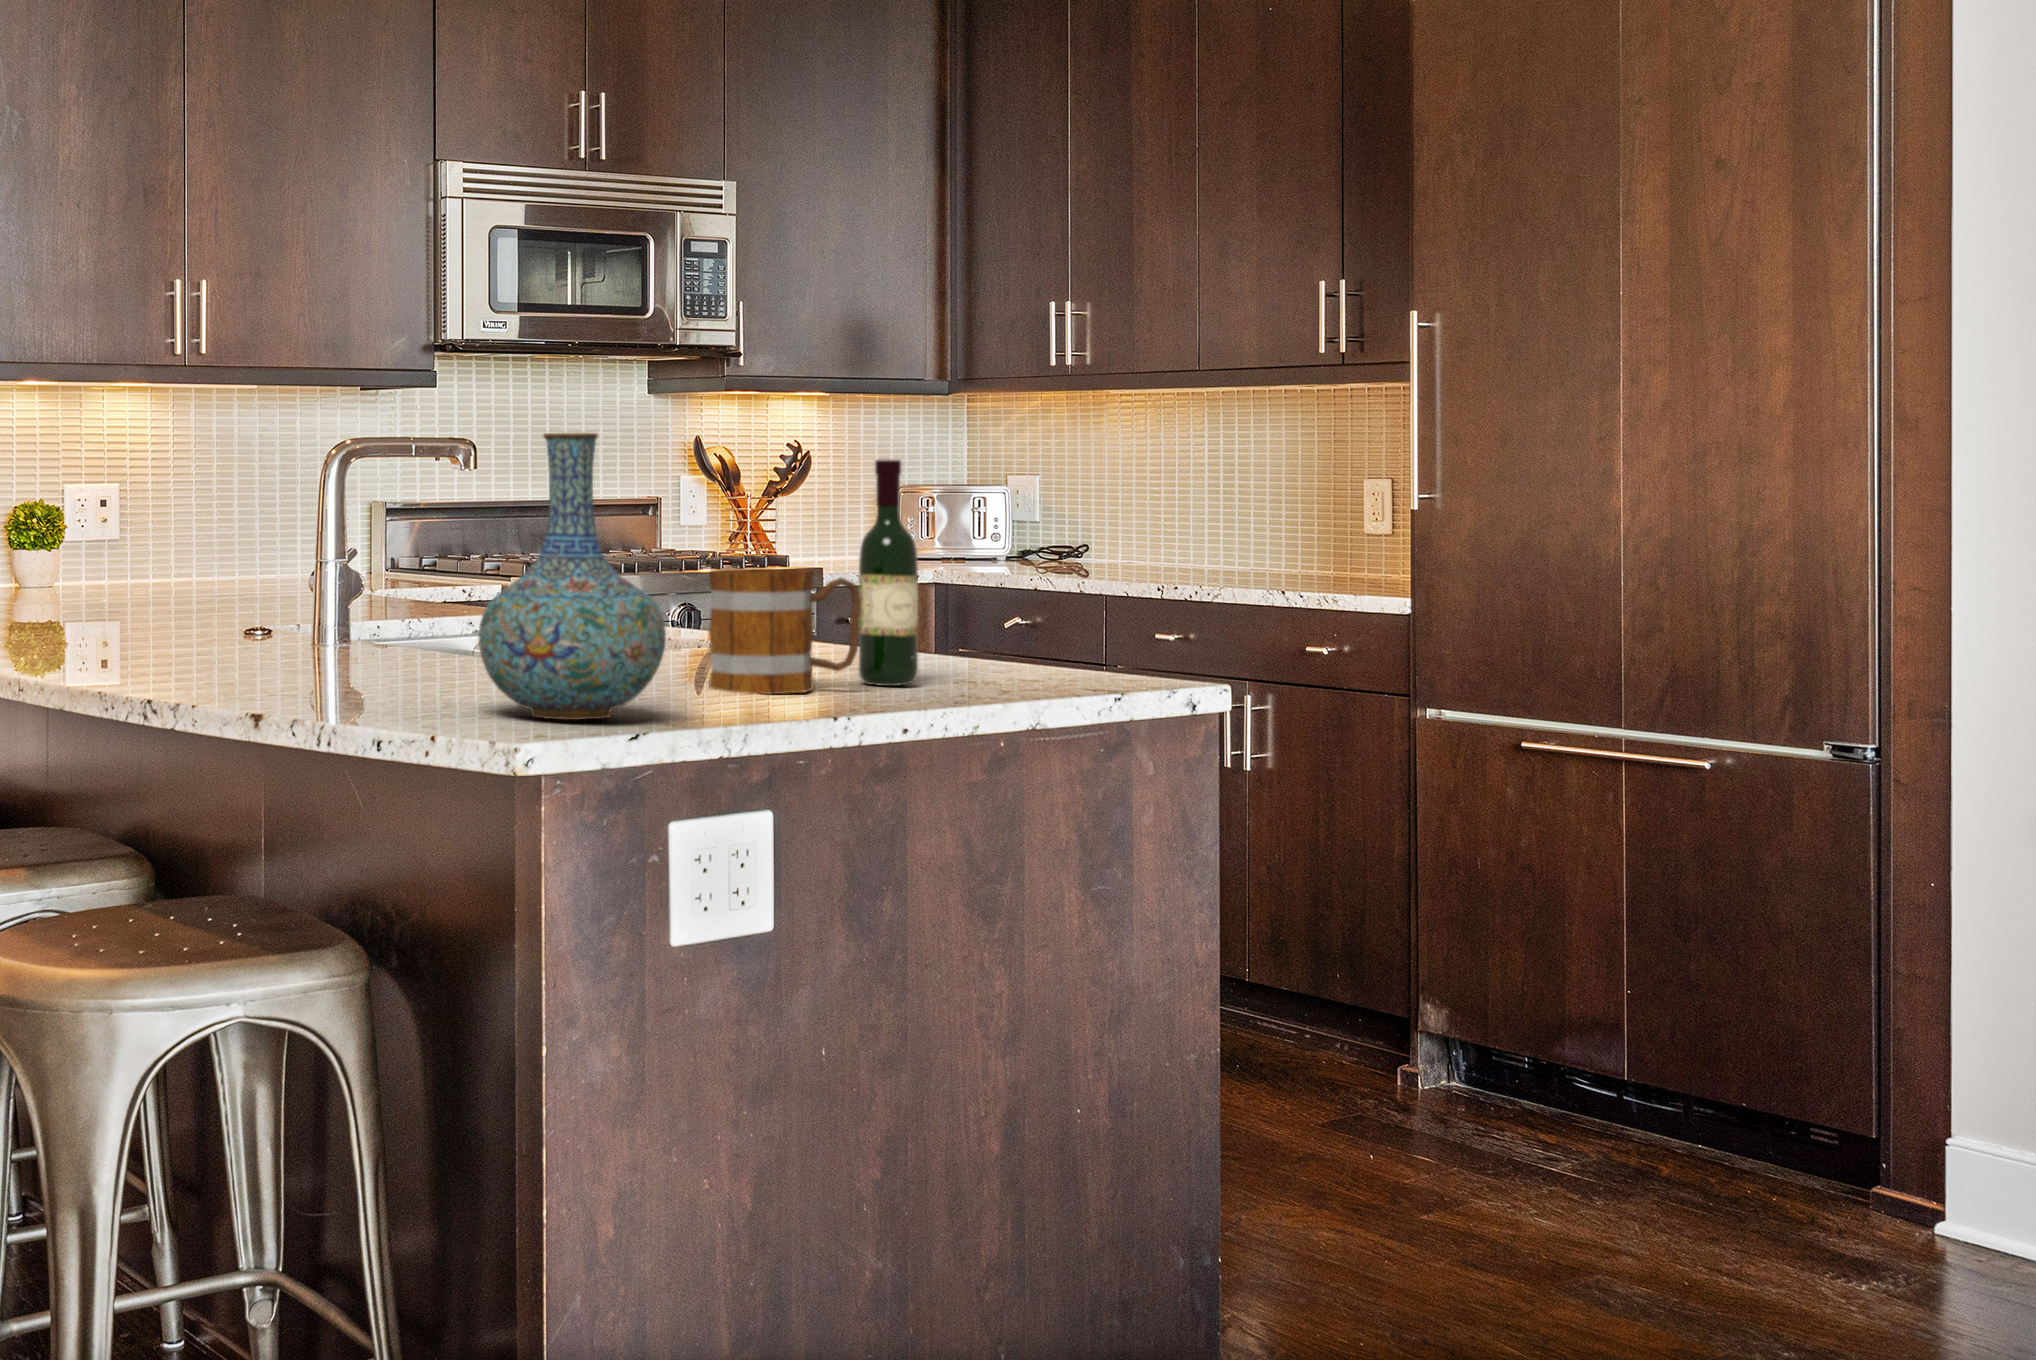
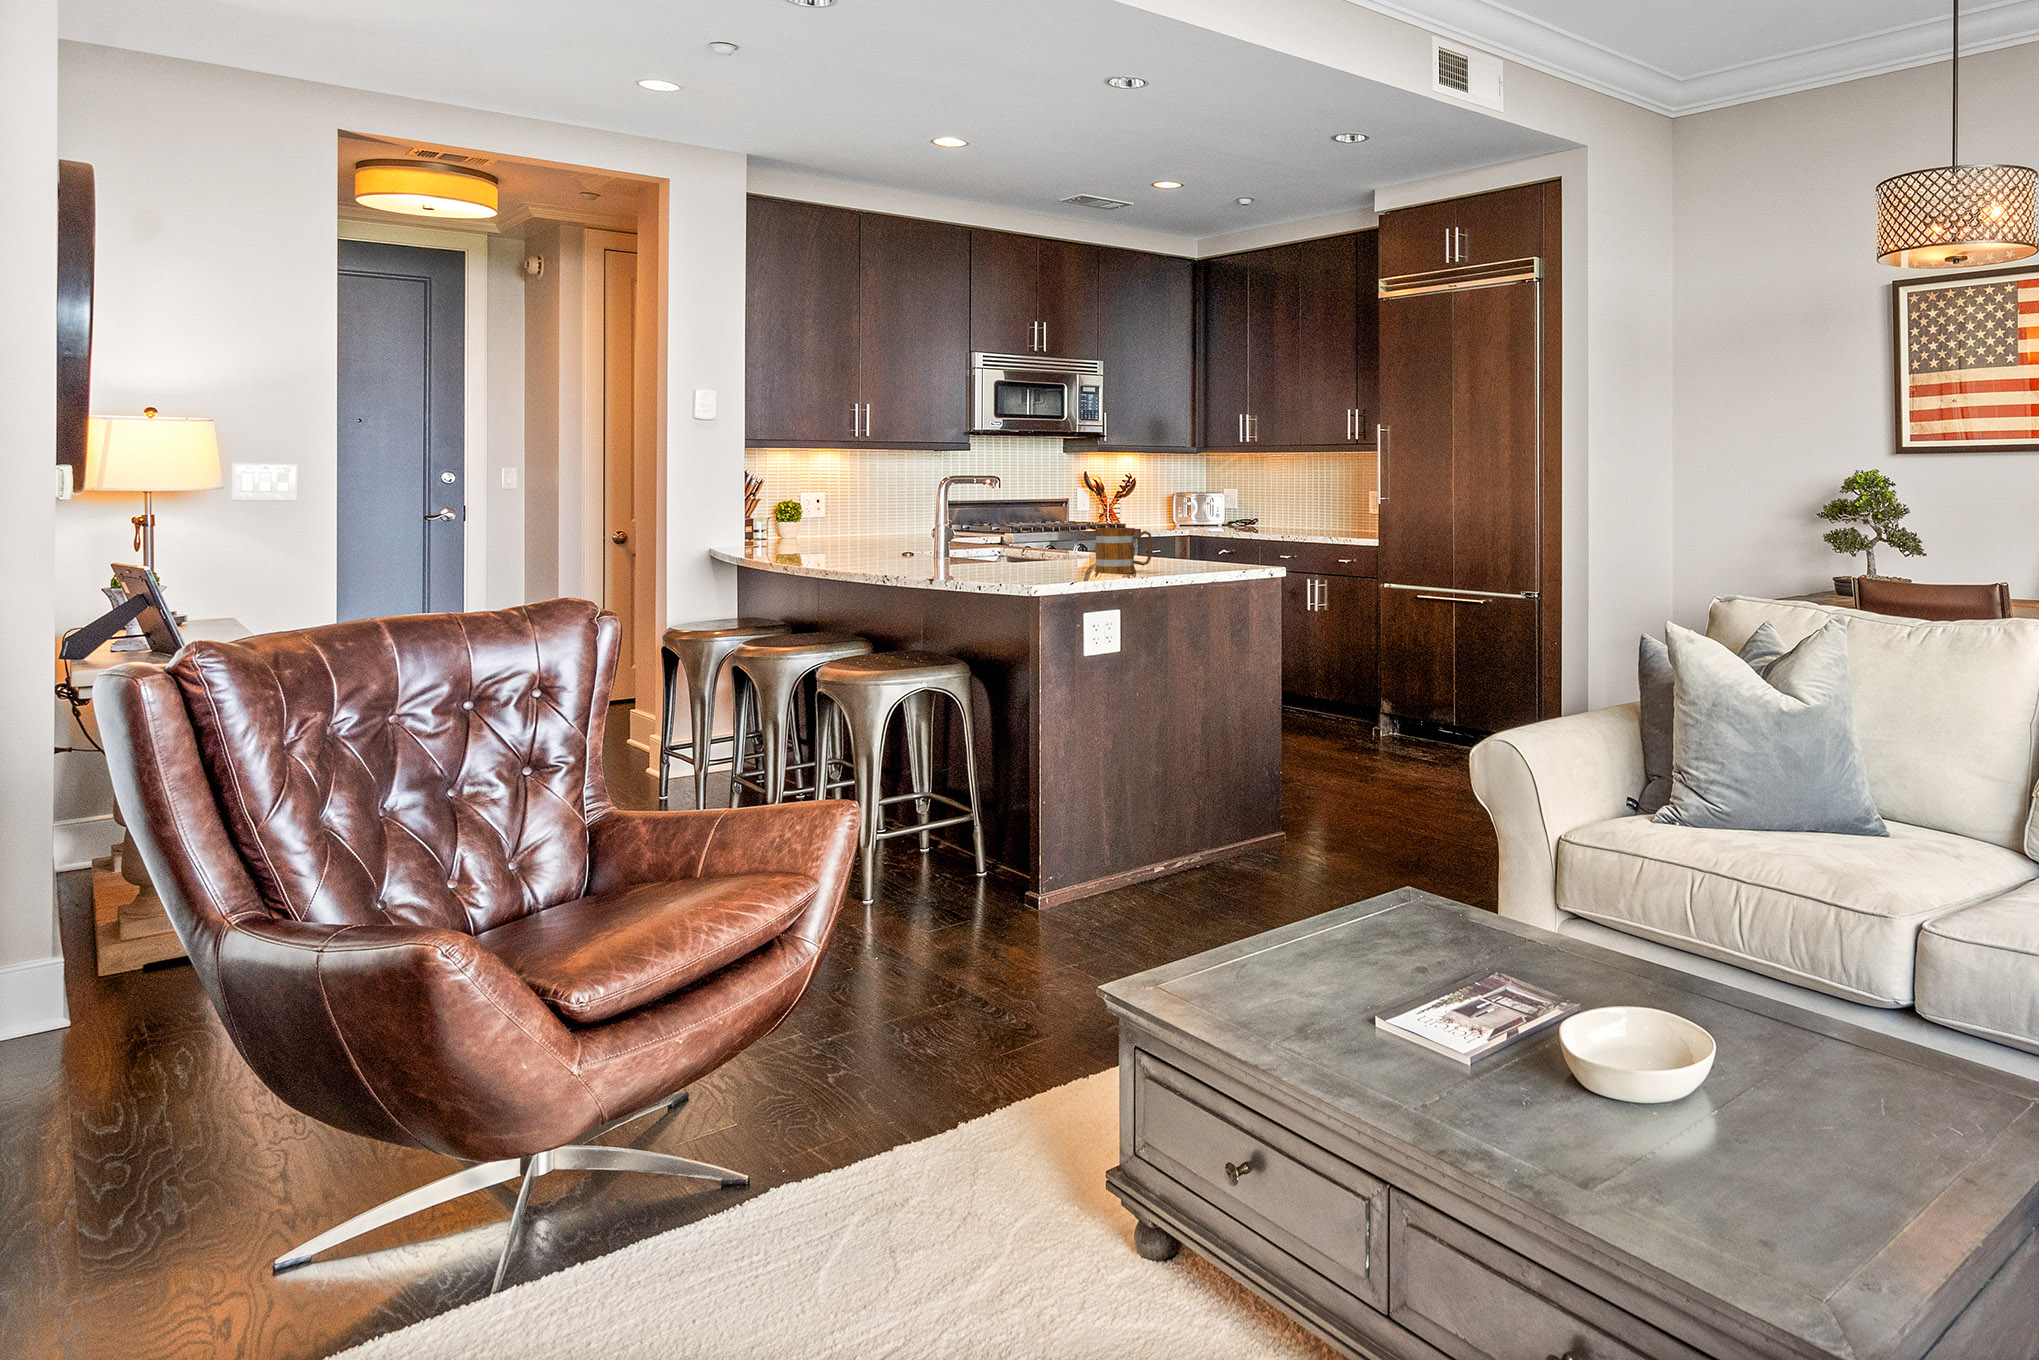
vase: present [478,433,666,720] -> none [1014,480,1081,580]
wine bottle: present [858,460,918,686] -> none [1152,487,1174,571]

